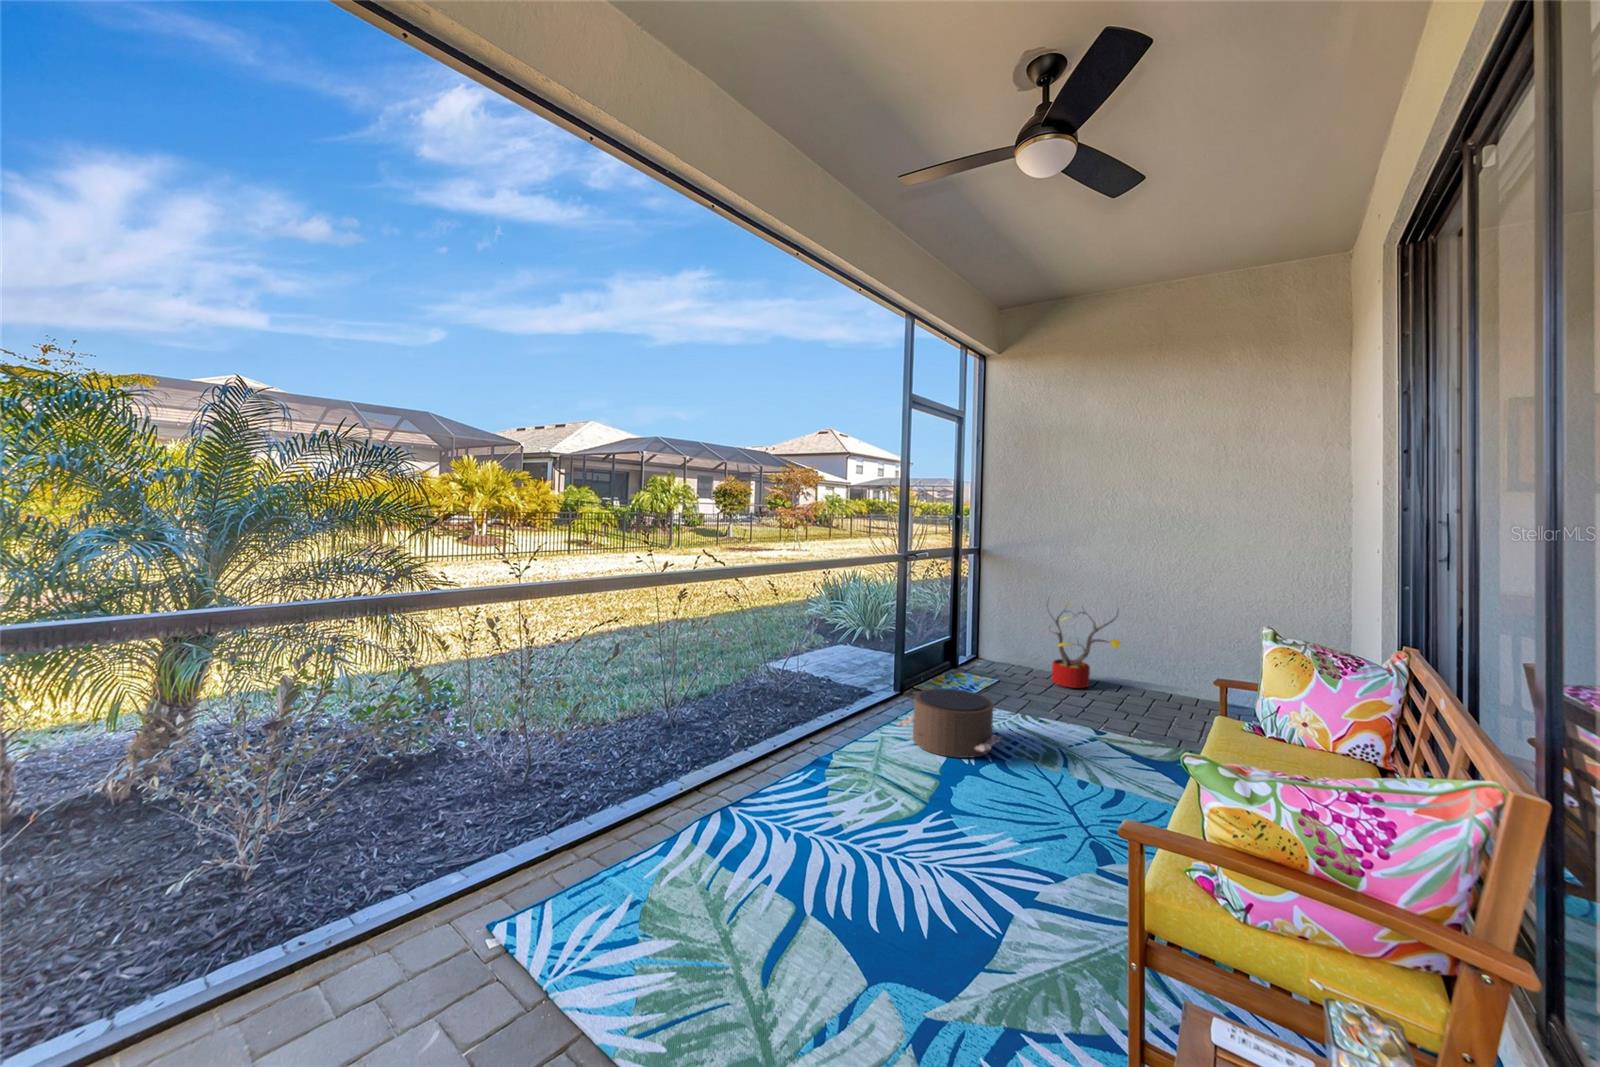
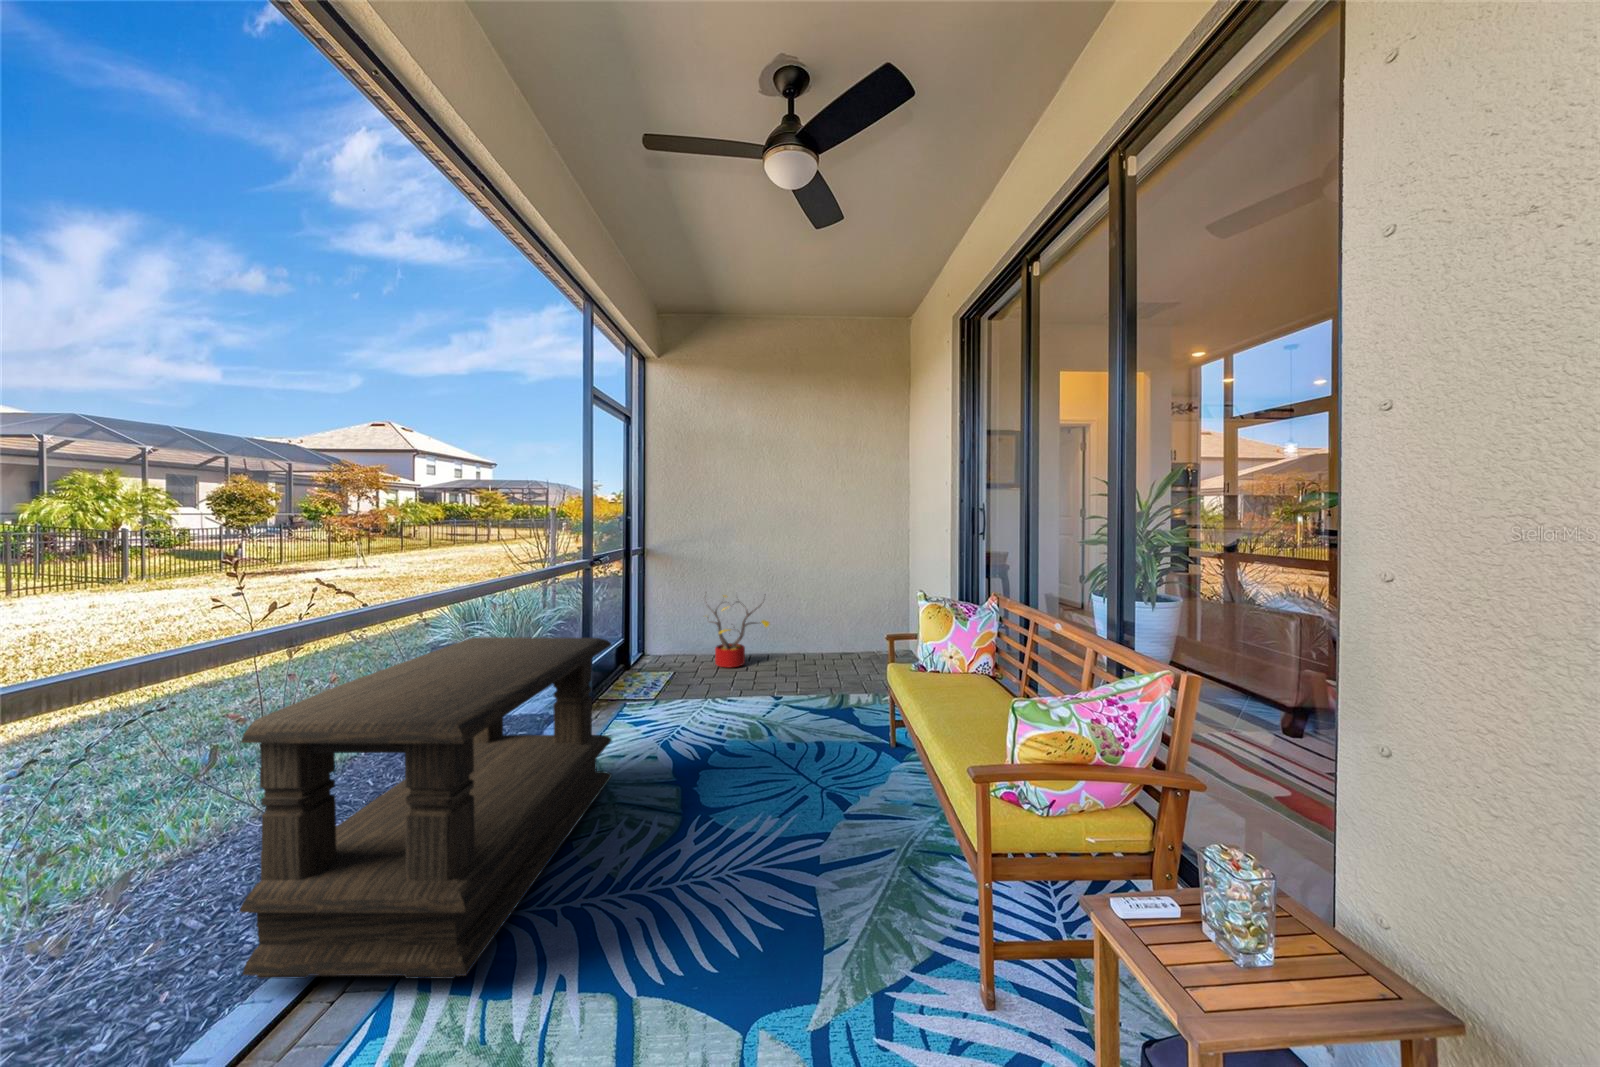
coffee table: none [610,606,887,844] -> present [238,637,612,979]
pouf: present [897,688,1001,758] -> none [611,690,714,760]

